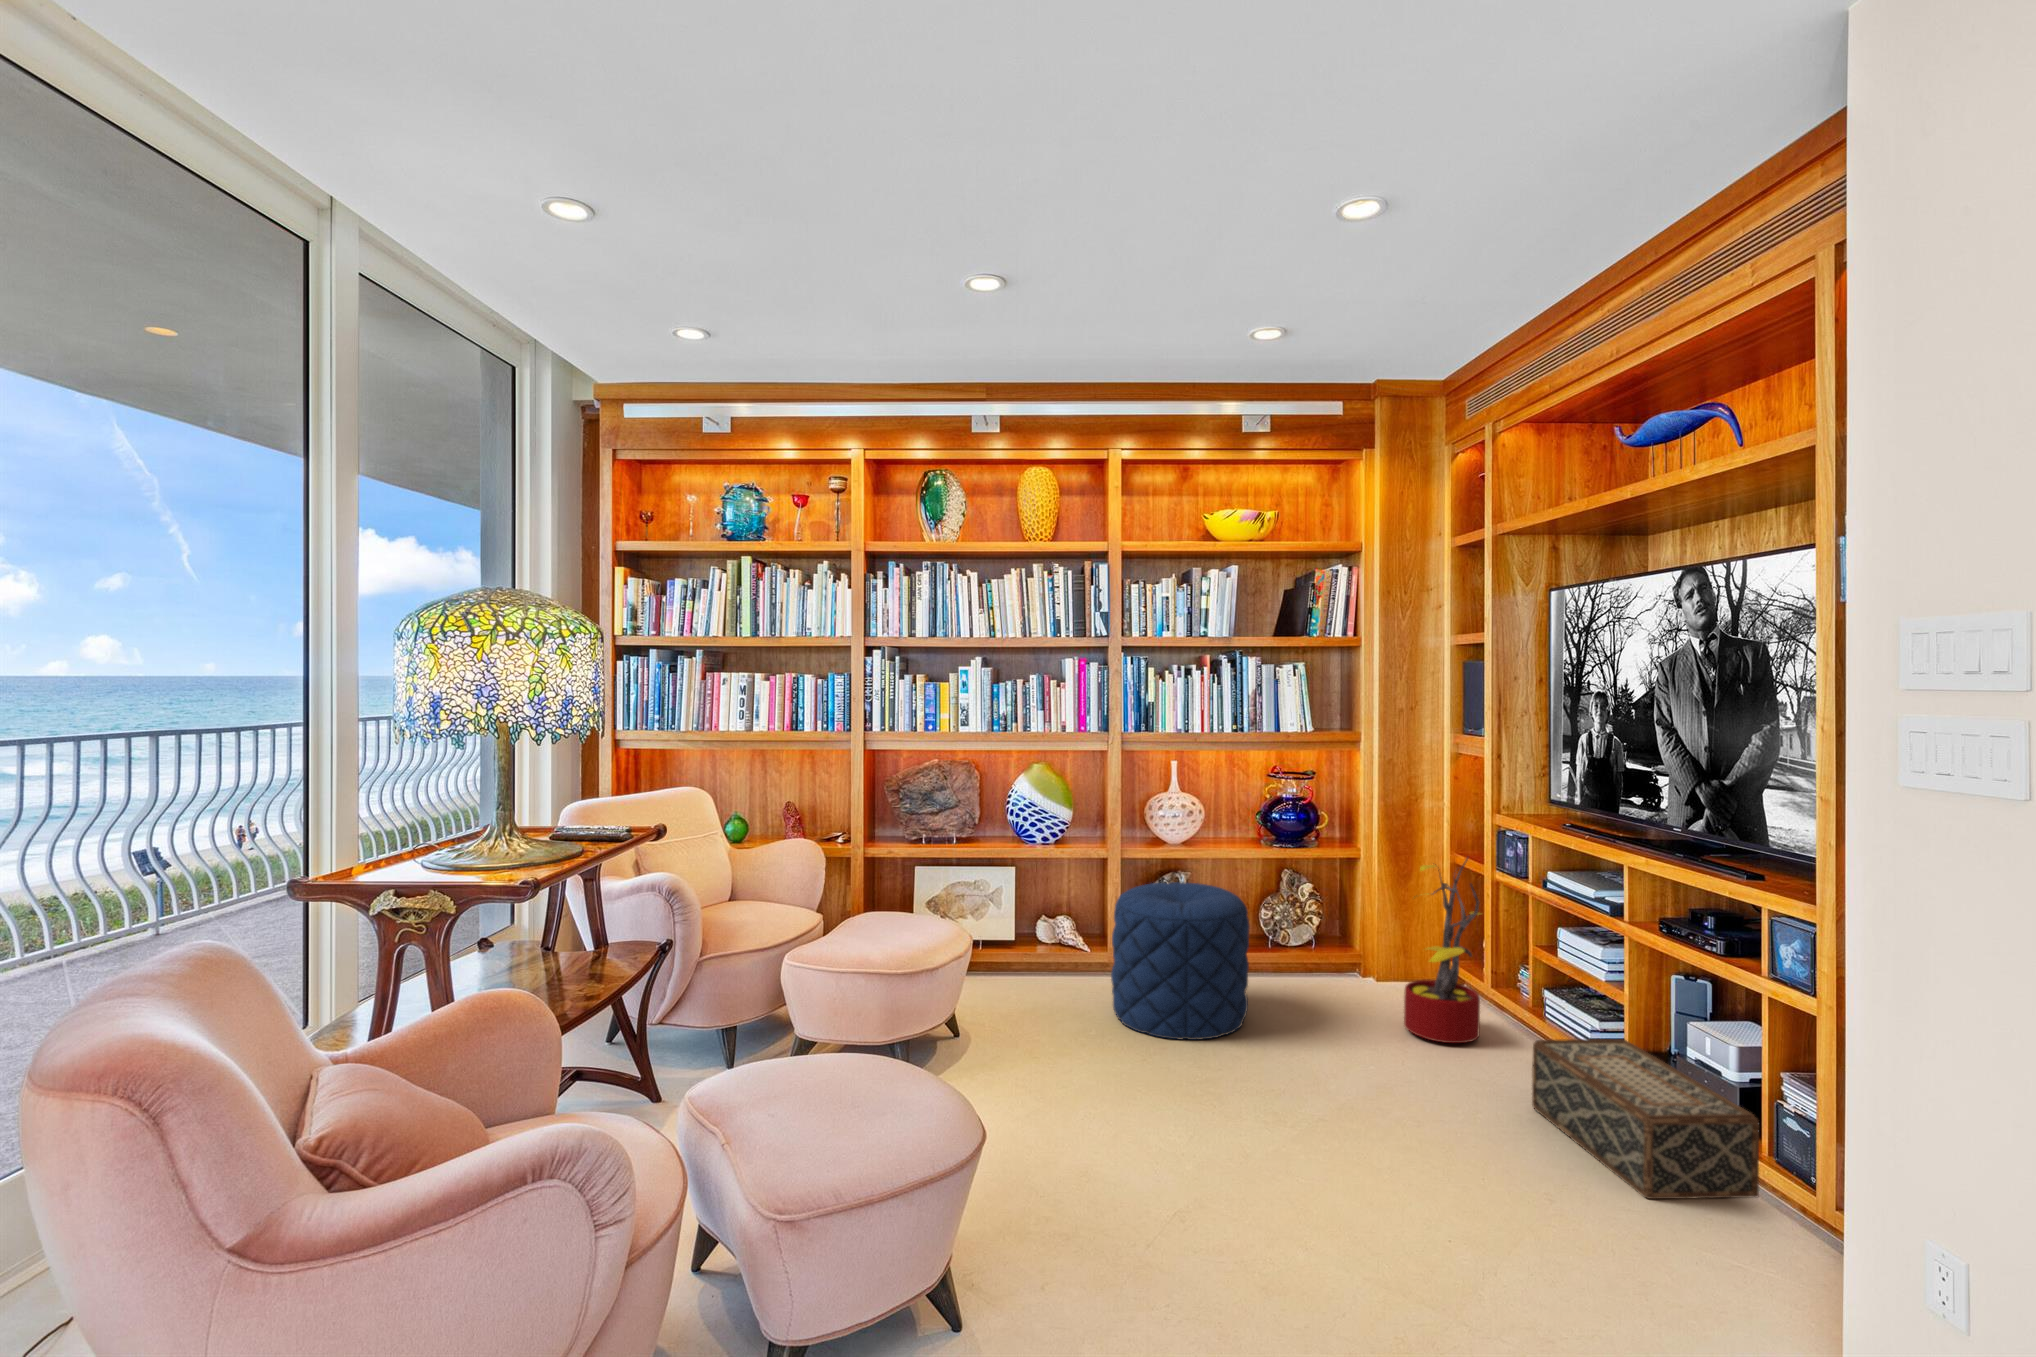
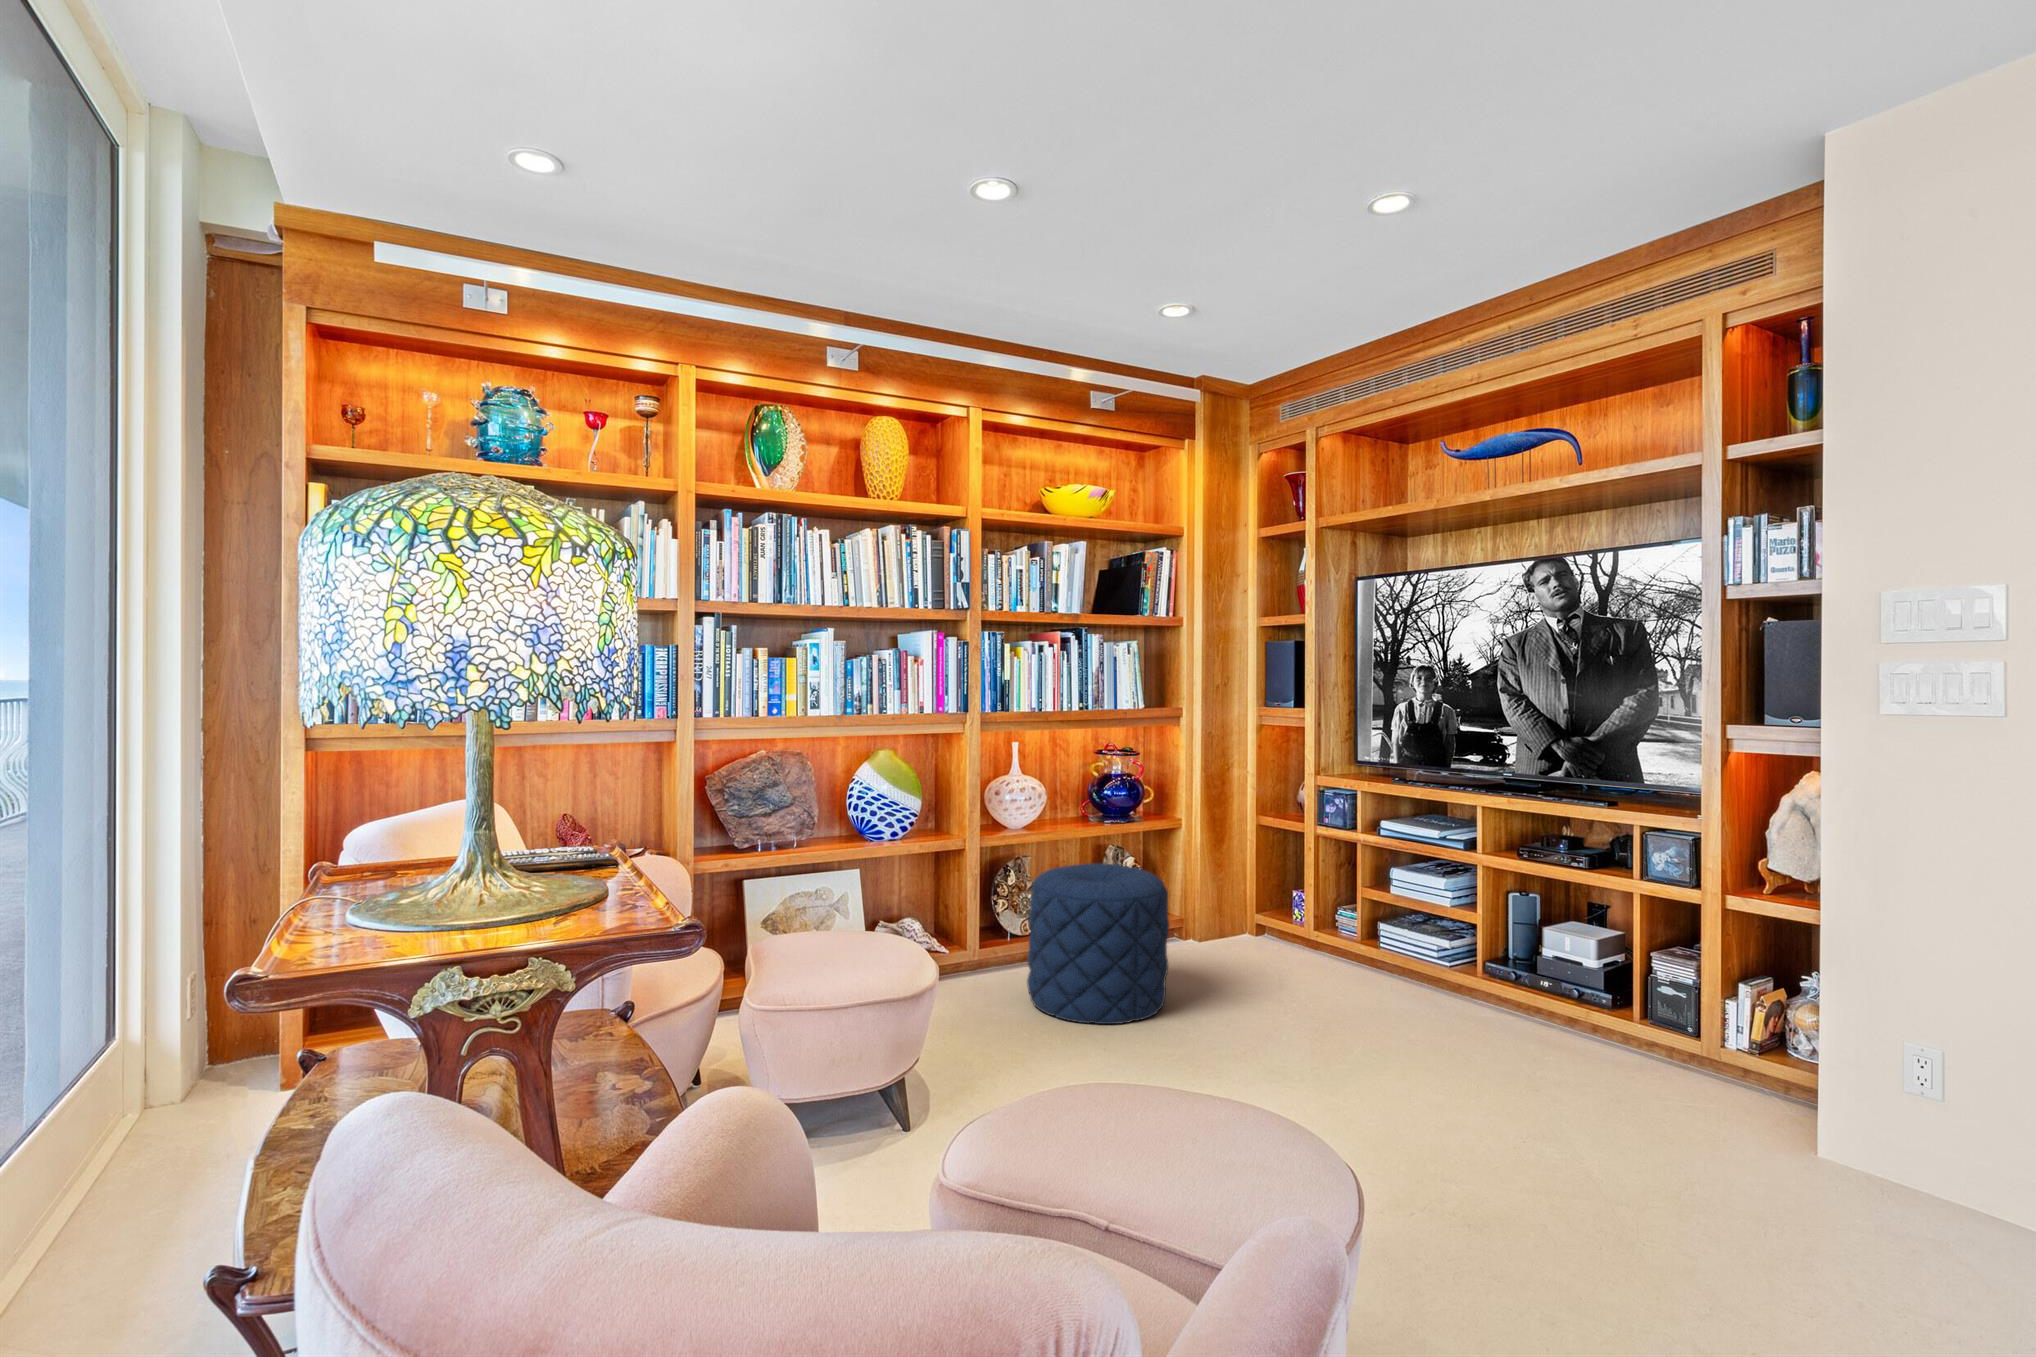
decorative plant: present [1404,858,1480,1043] -> none [1275,815,1368,982]
woven basket: present [1532,1039,1759,1199] -> none [1443,949,1639,1067]

